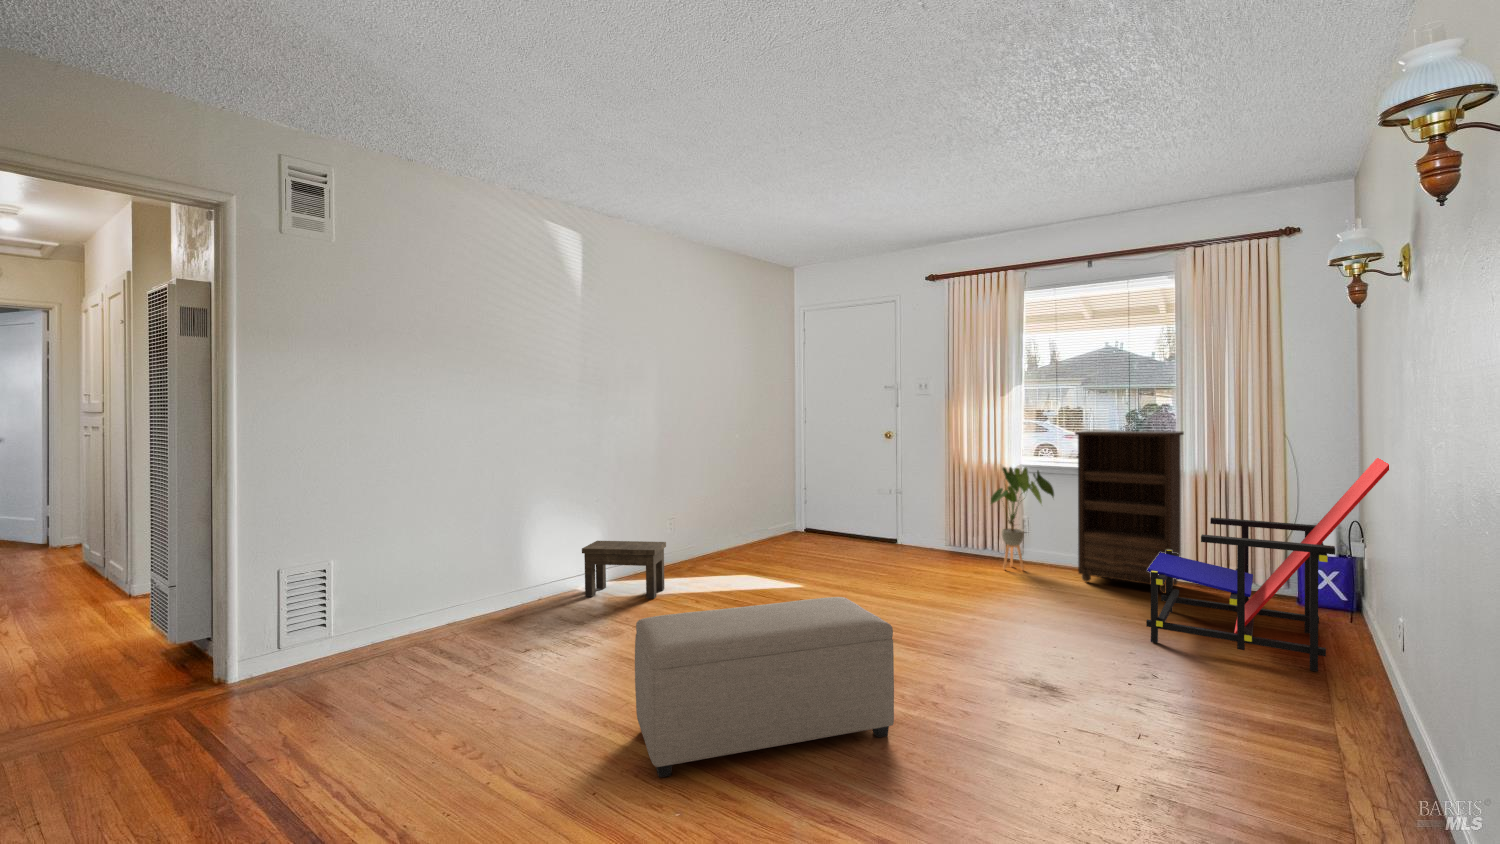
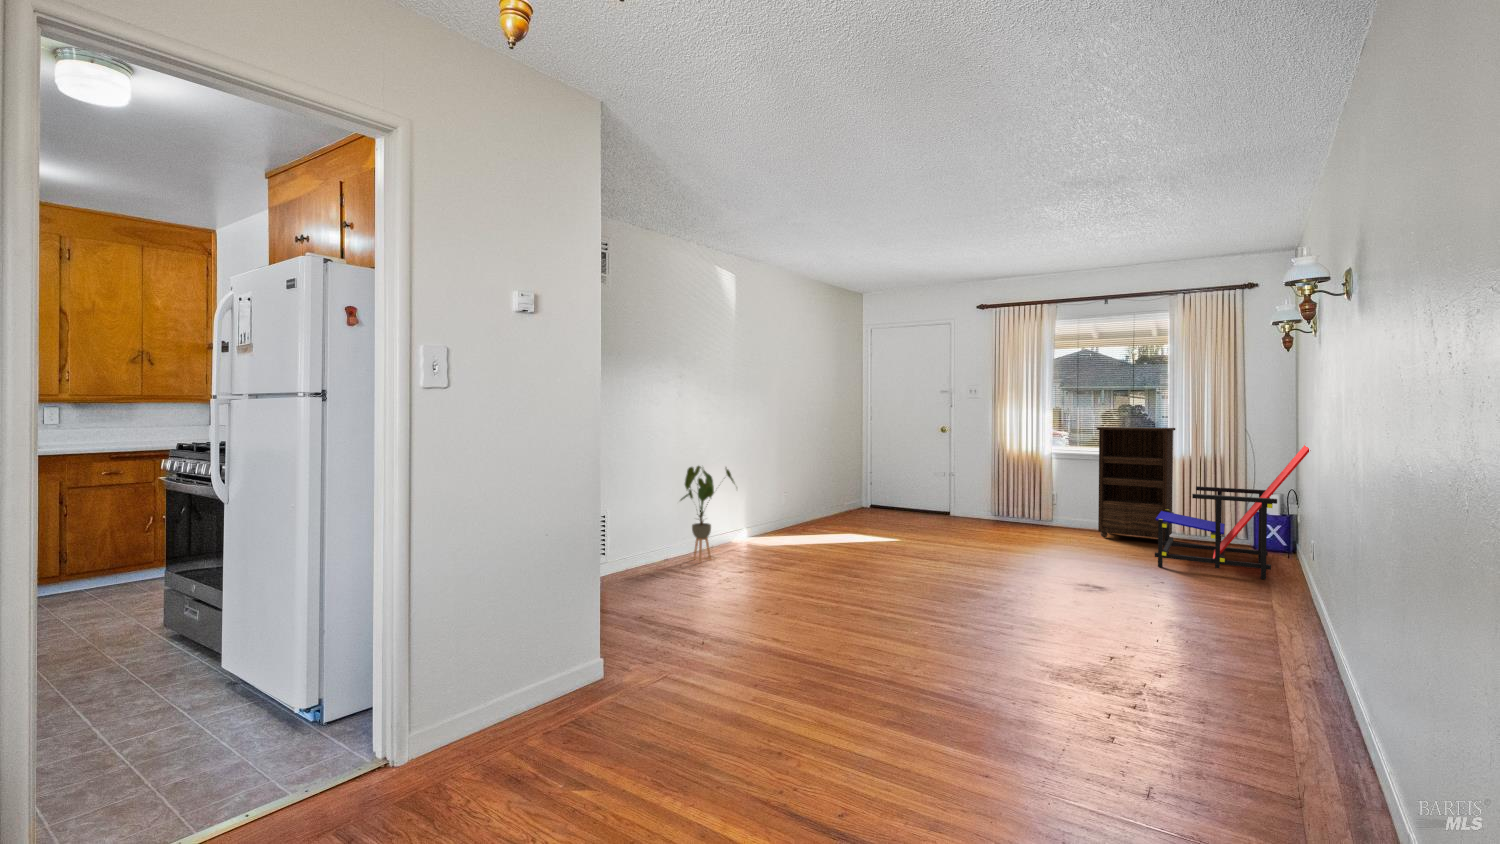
house plant: present [991,467,1054,570] -> present [681,466,735,562]
side table: present [582,541,666,599] -> none [739,504,797,546]
ottoman: present [635,597,894,778] -> none [854,526,1015,620]

